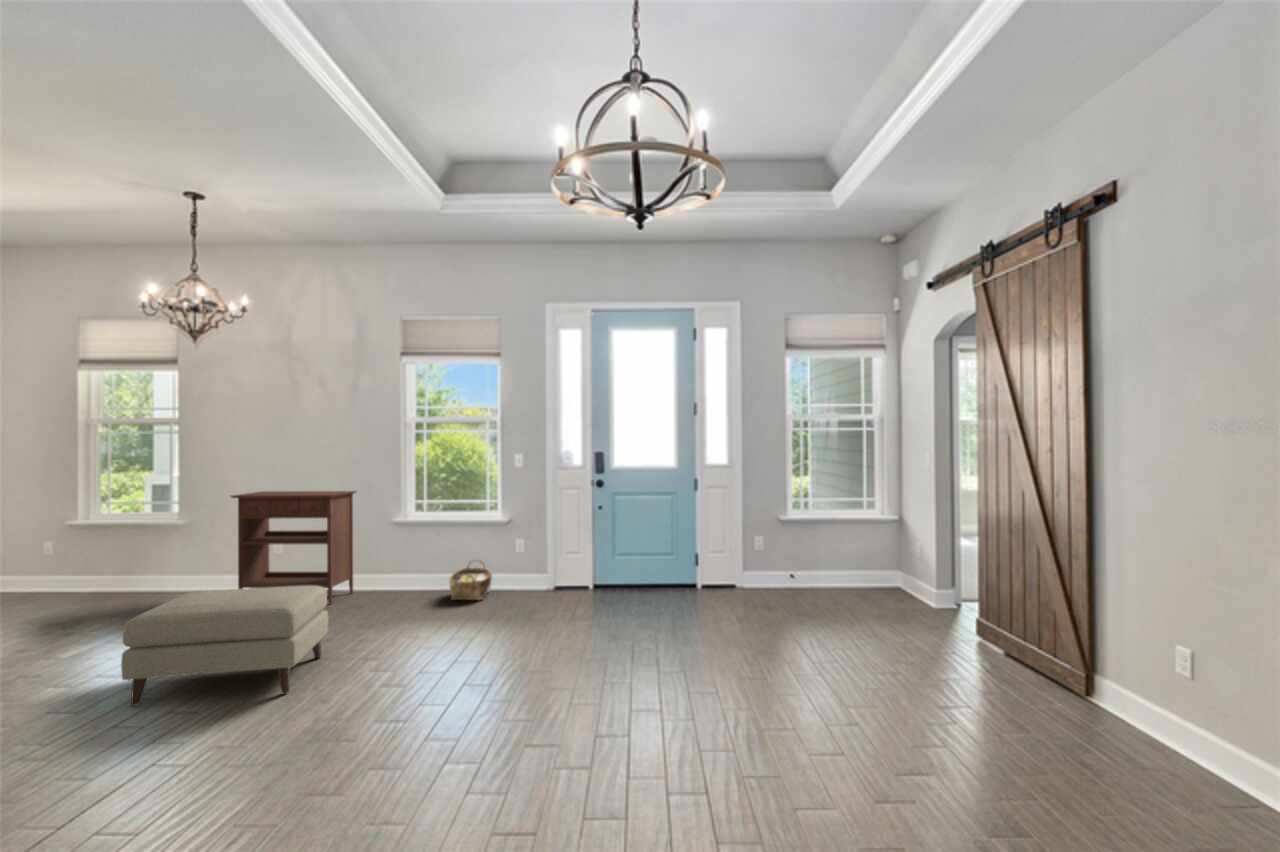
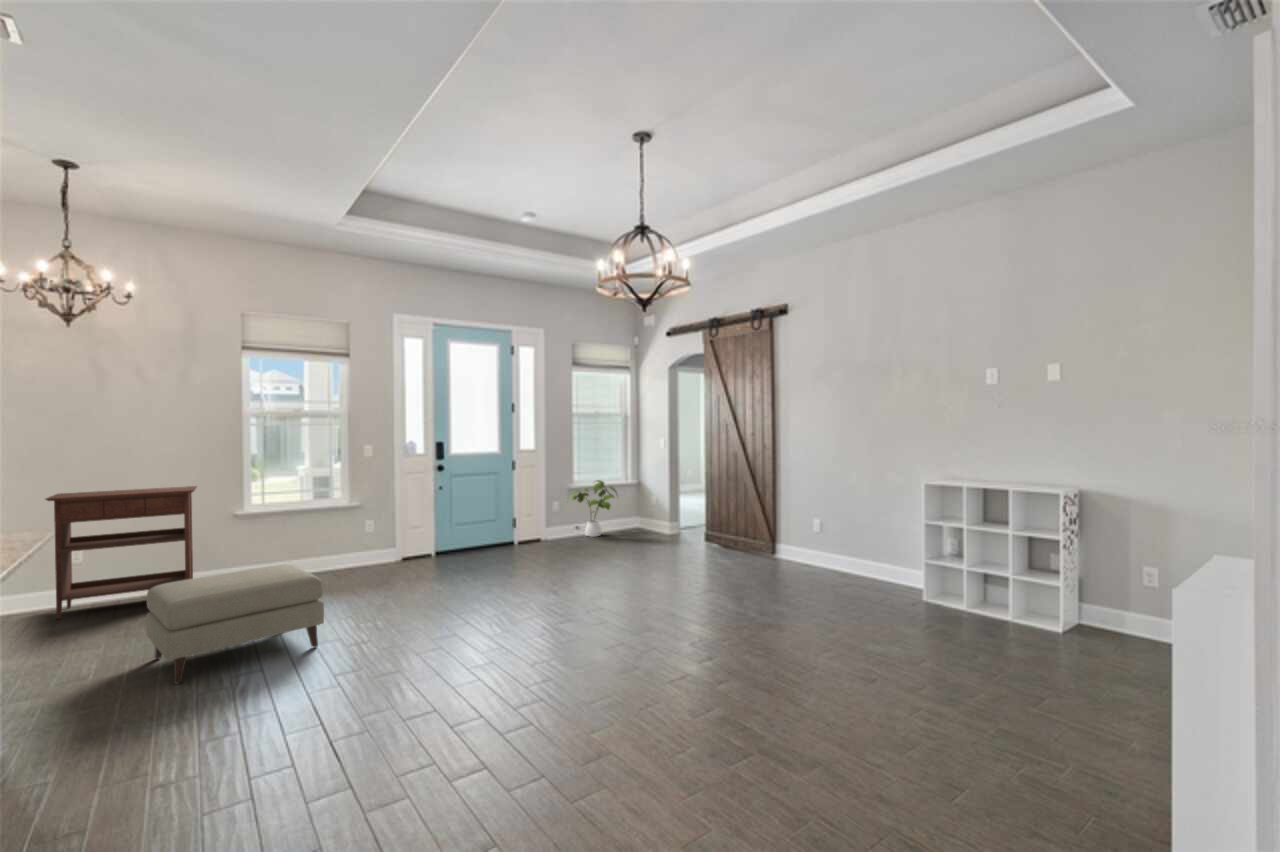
house plant: none [772,511,849,592] -> present [572,480,617,537]
woven basket: present [449,561,492,600] -> none [315,542,356,579]

